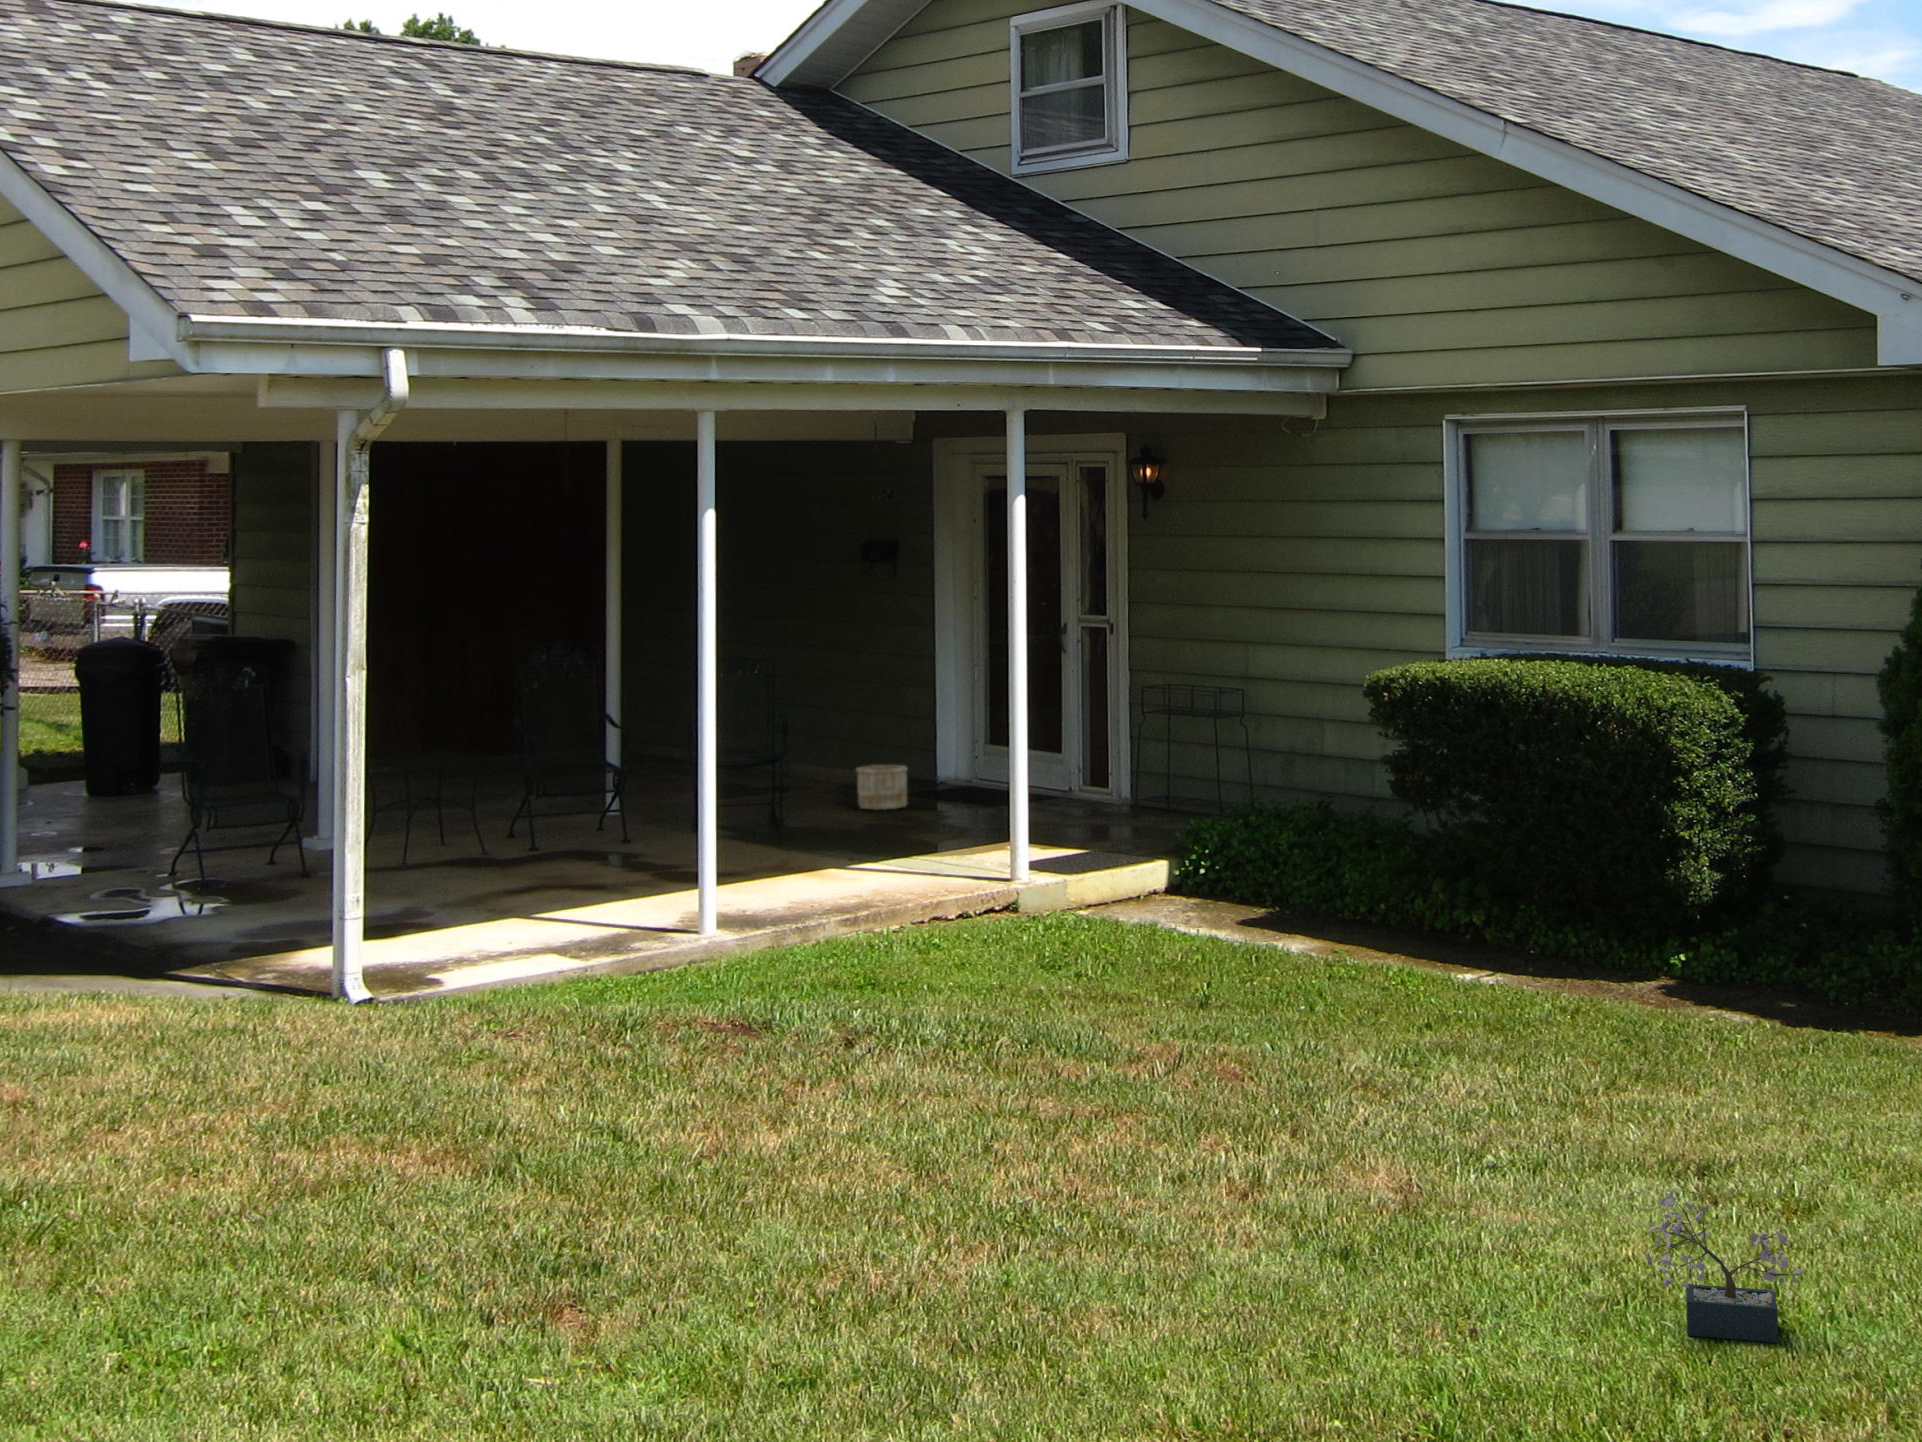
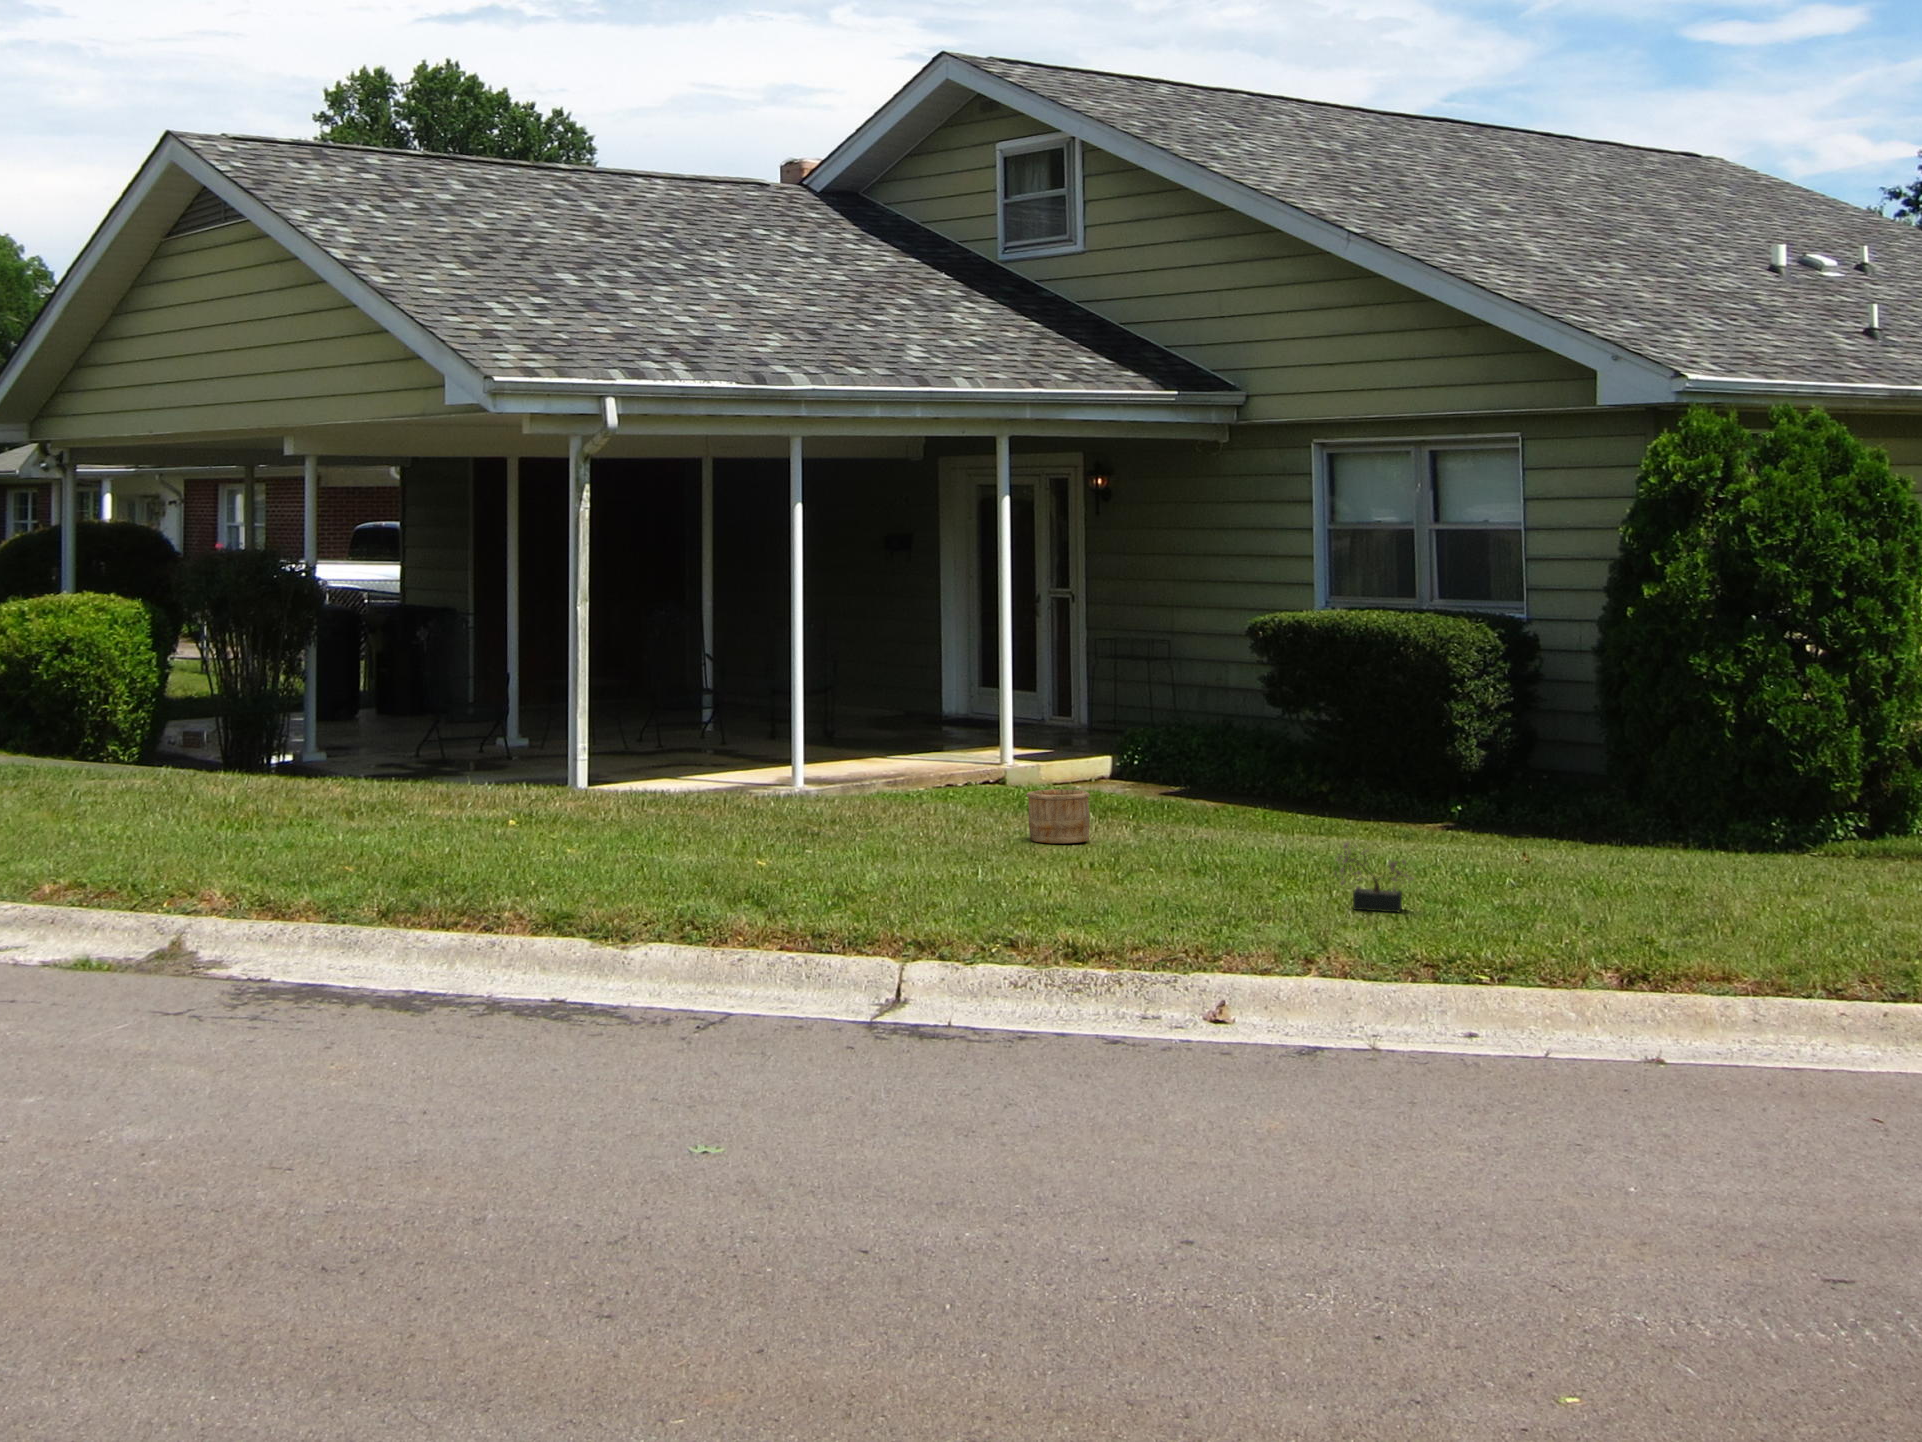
wooden bucket: present [857,765,907,810] -> present [1026,789,1090,844]

